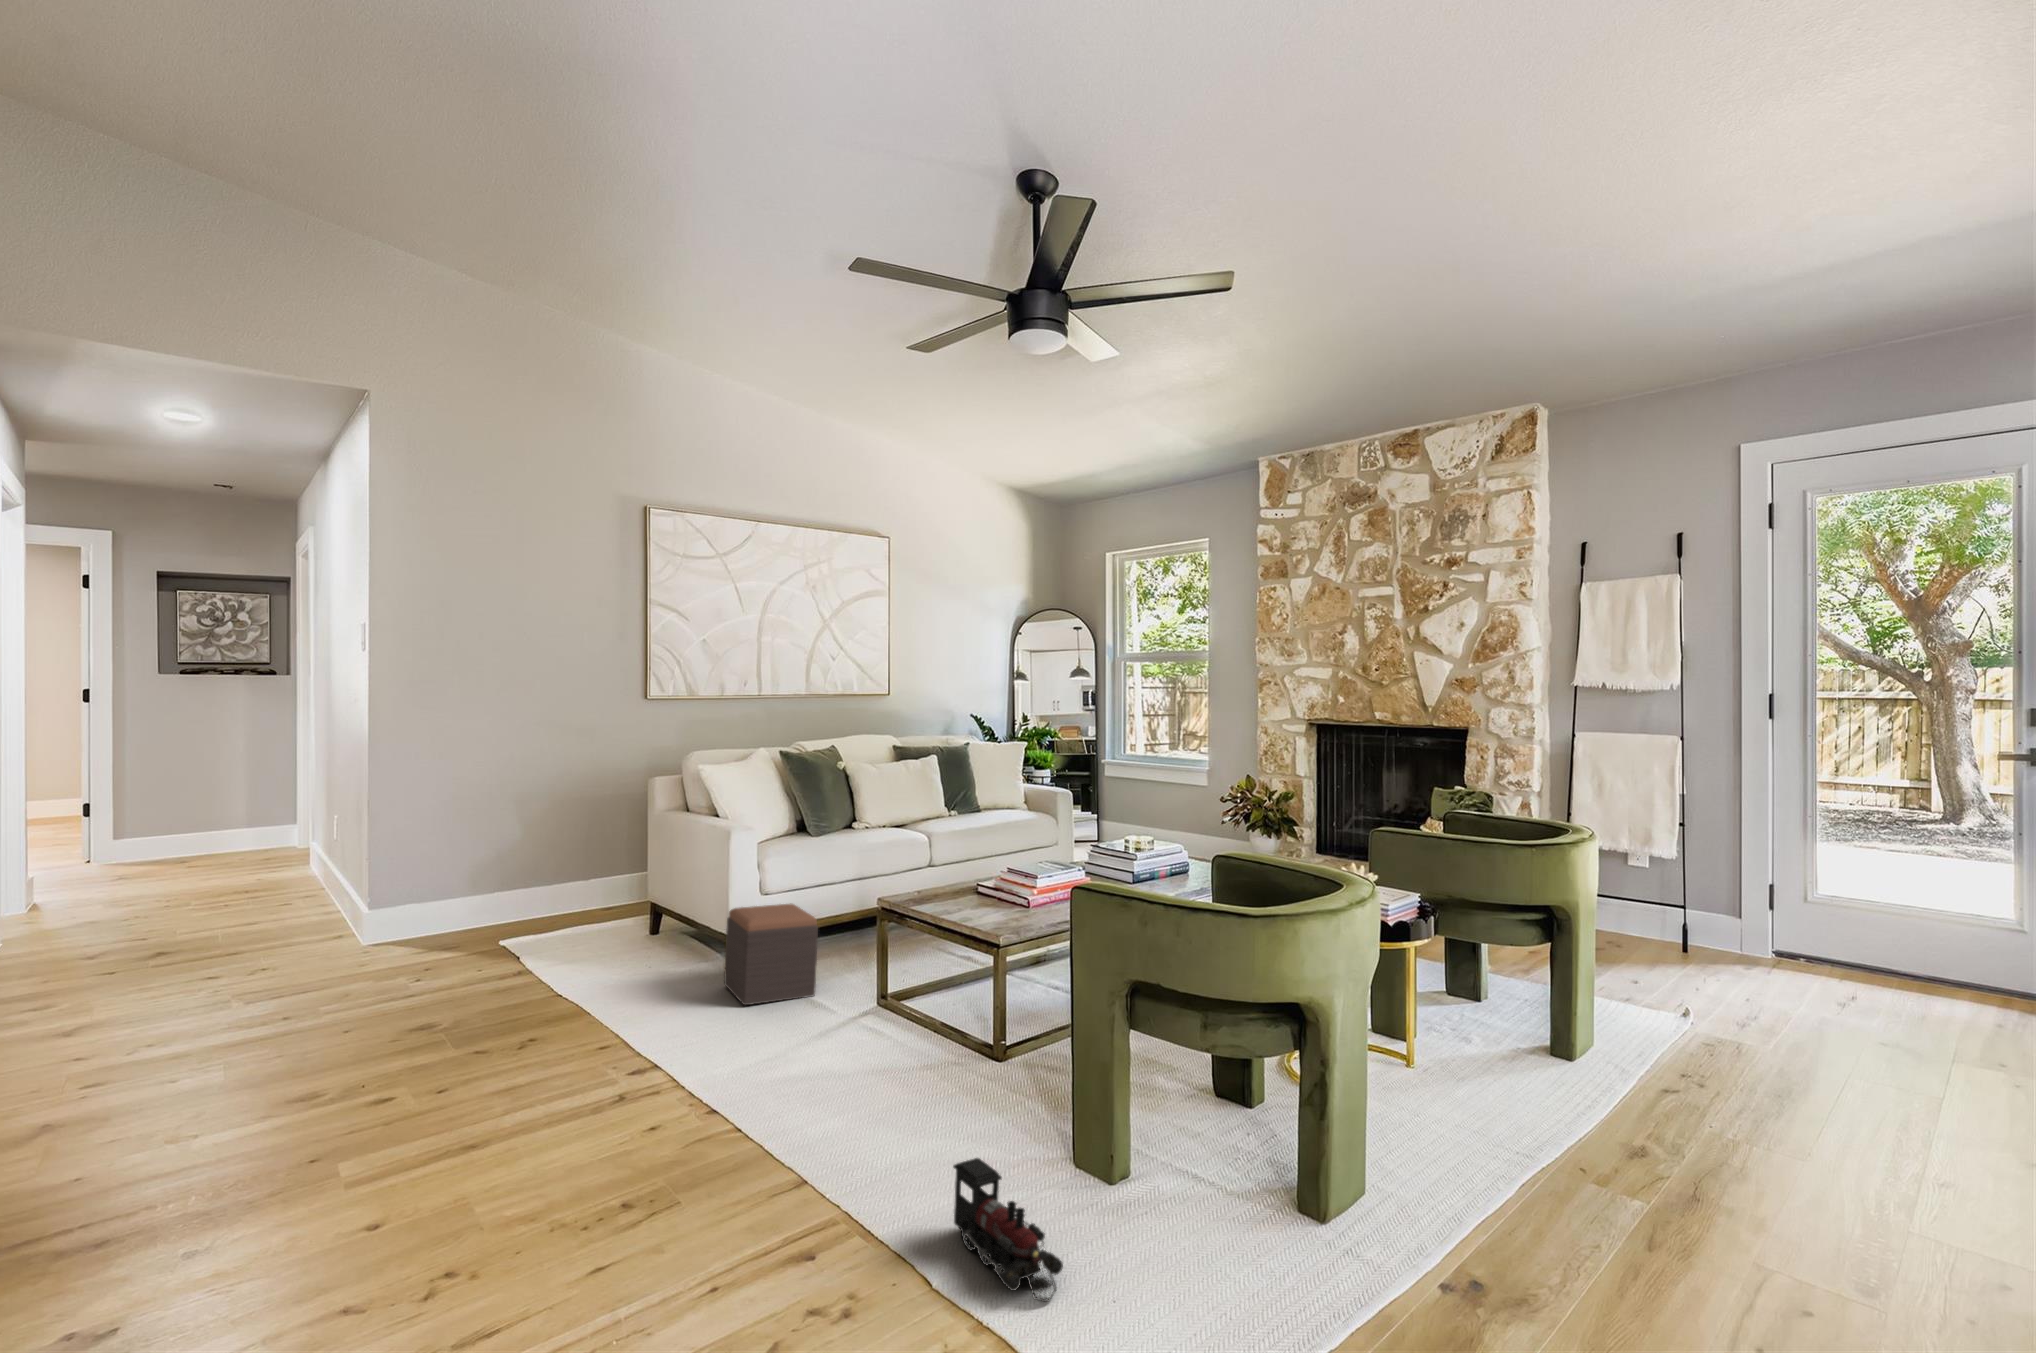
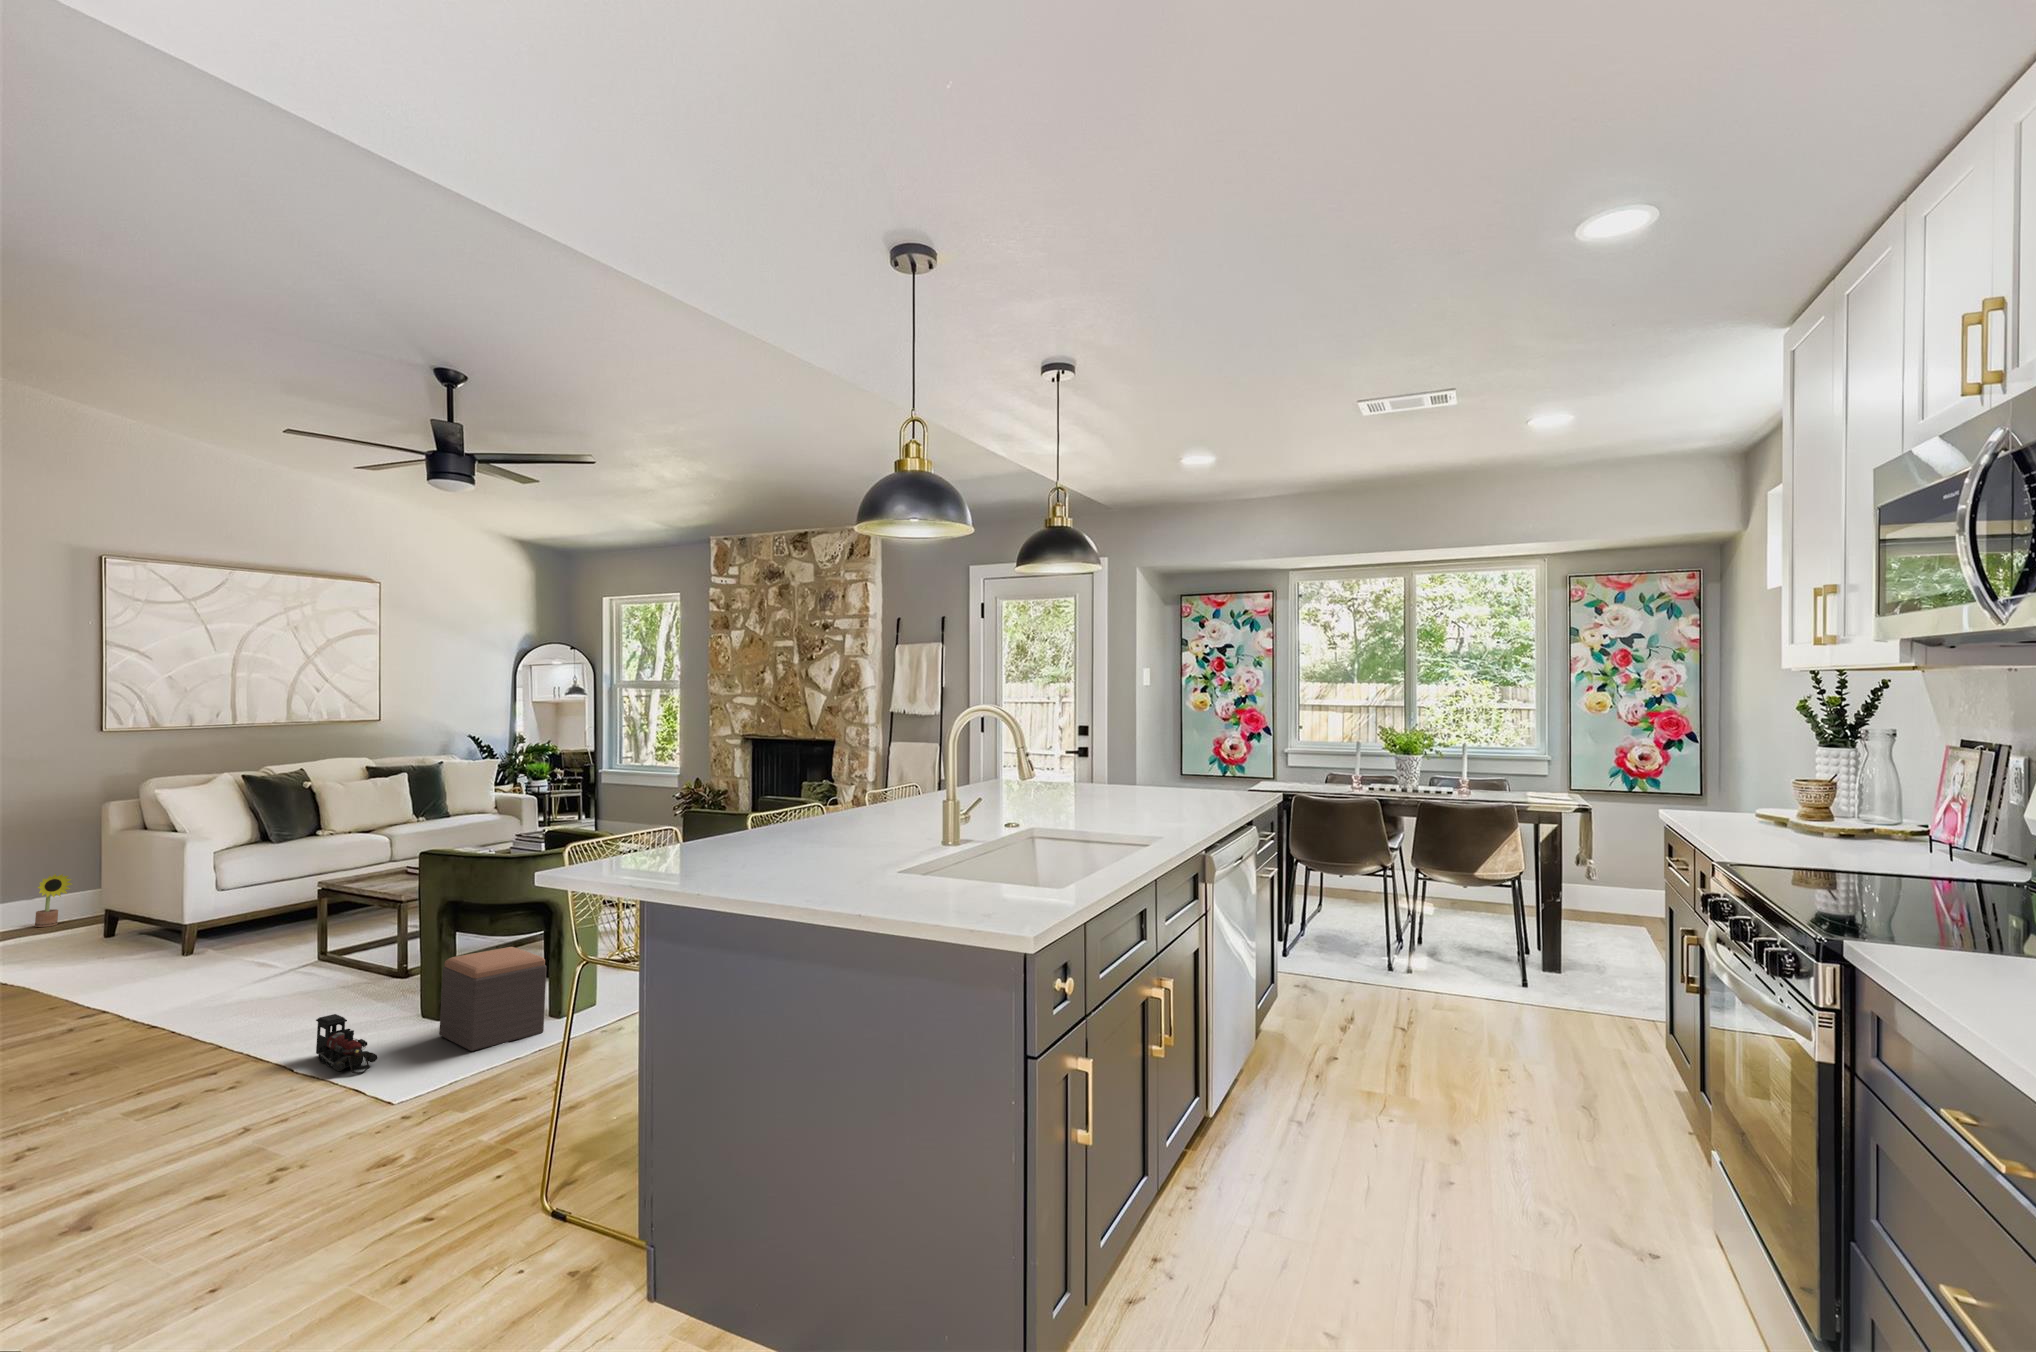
decorative plant: none [591,855,623,913] -> present [35,874,72,927]
footstool: present [724,904,818,1005] -> present [439,947,547,1051]

